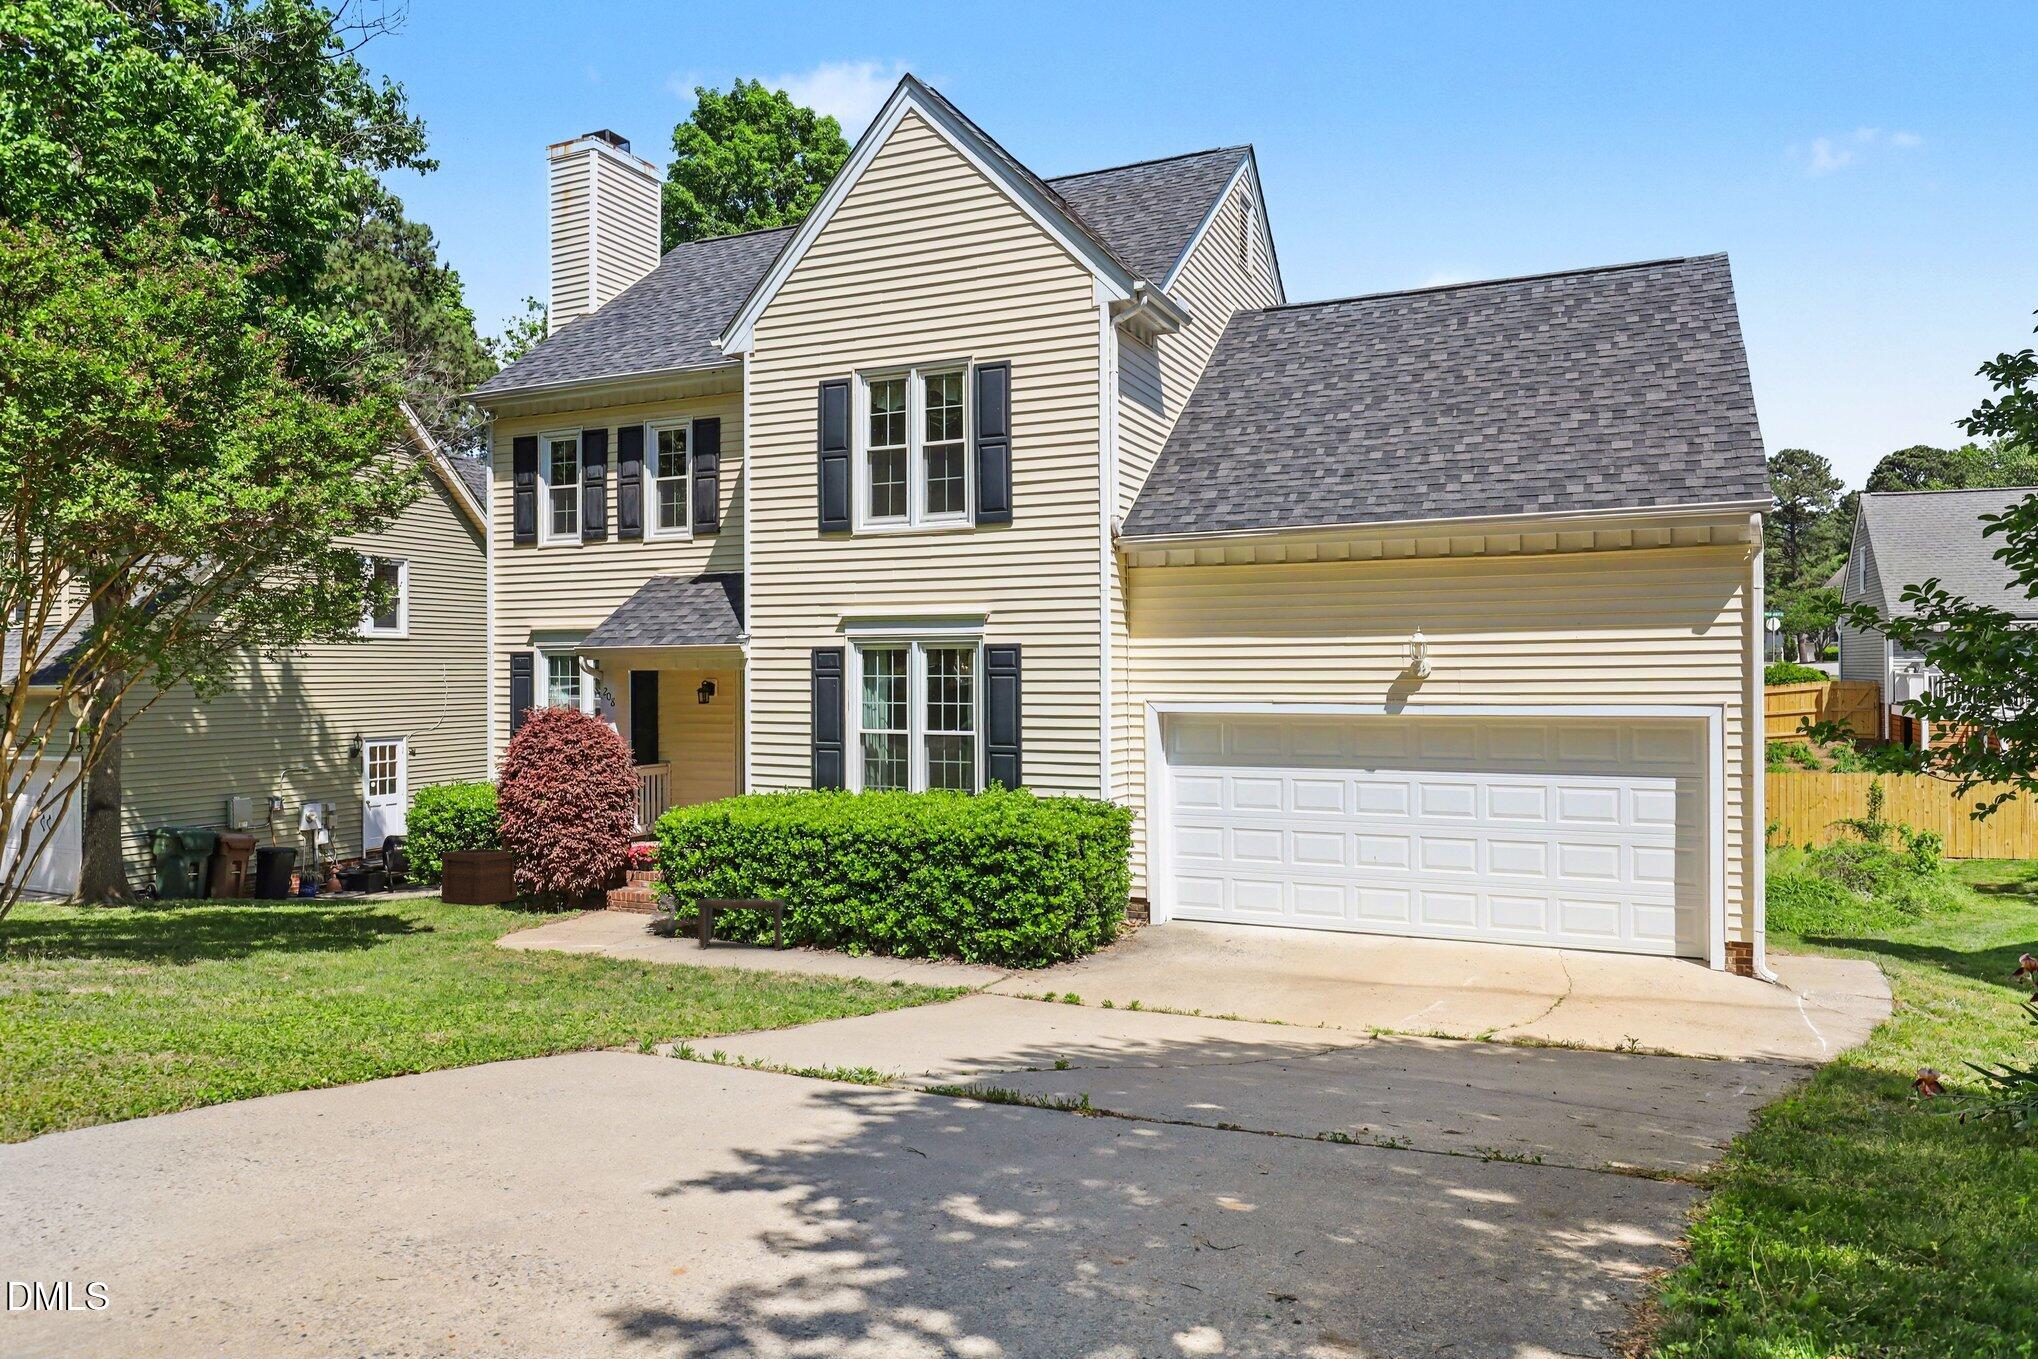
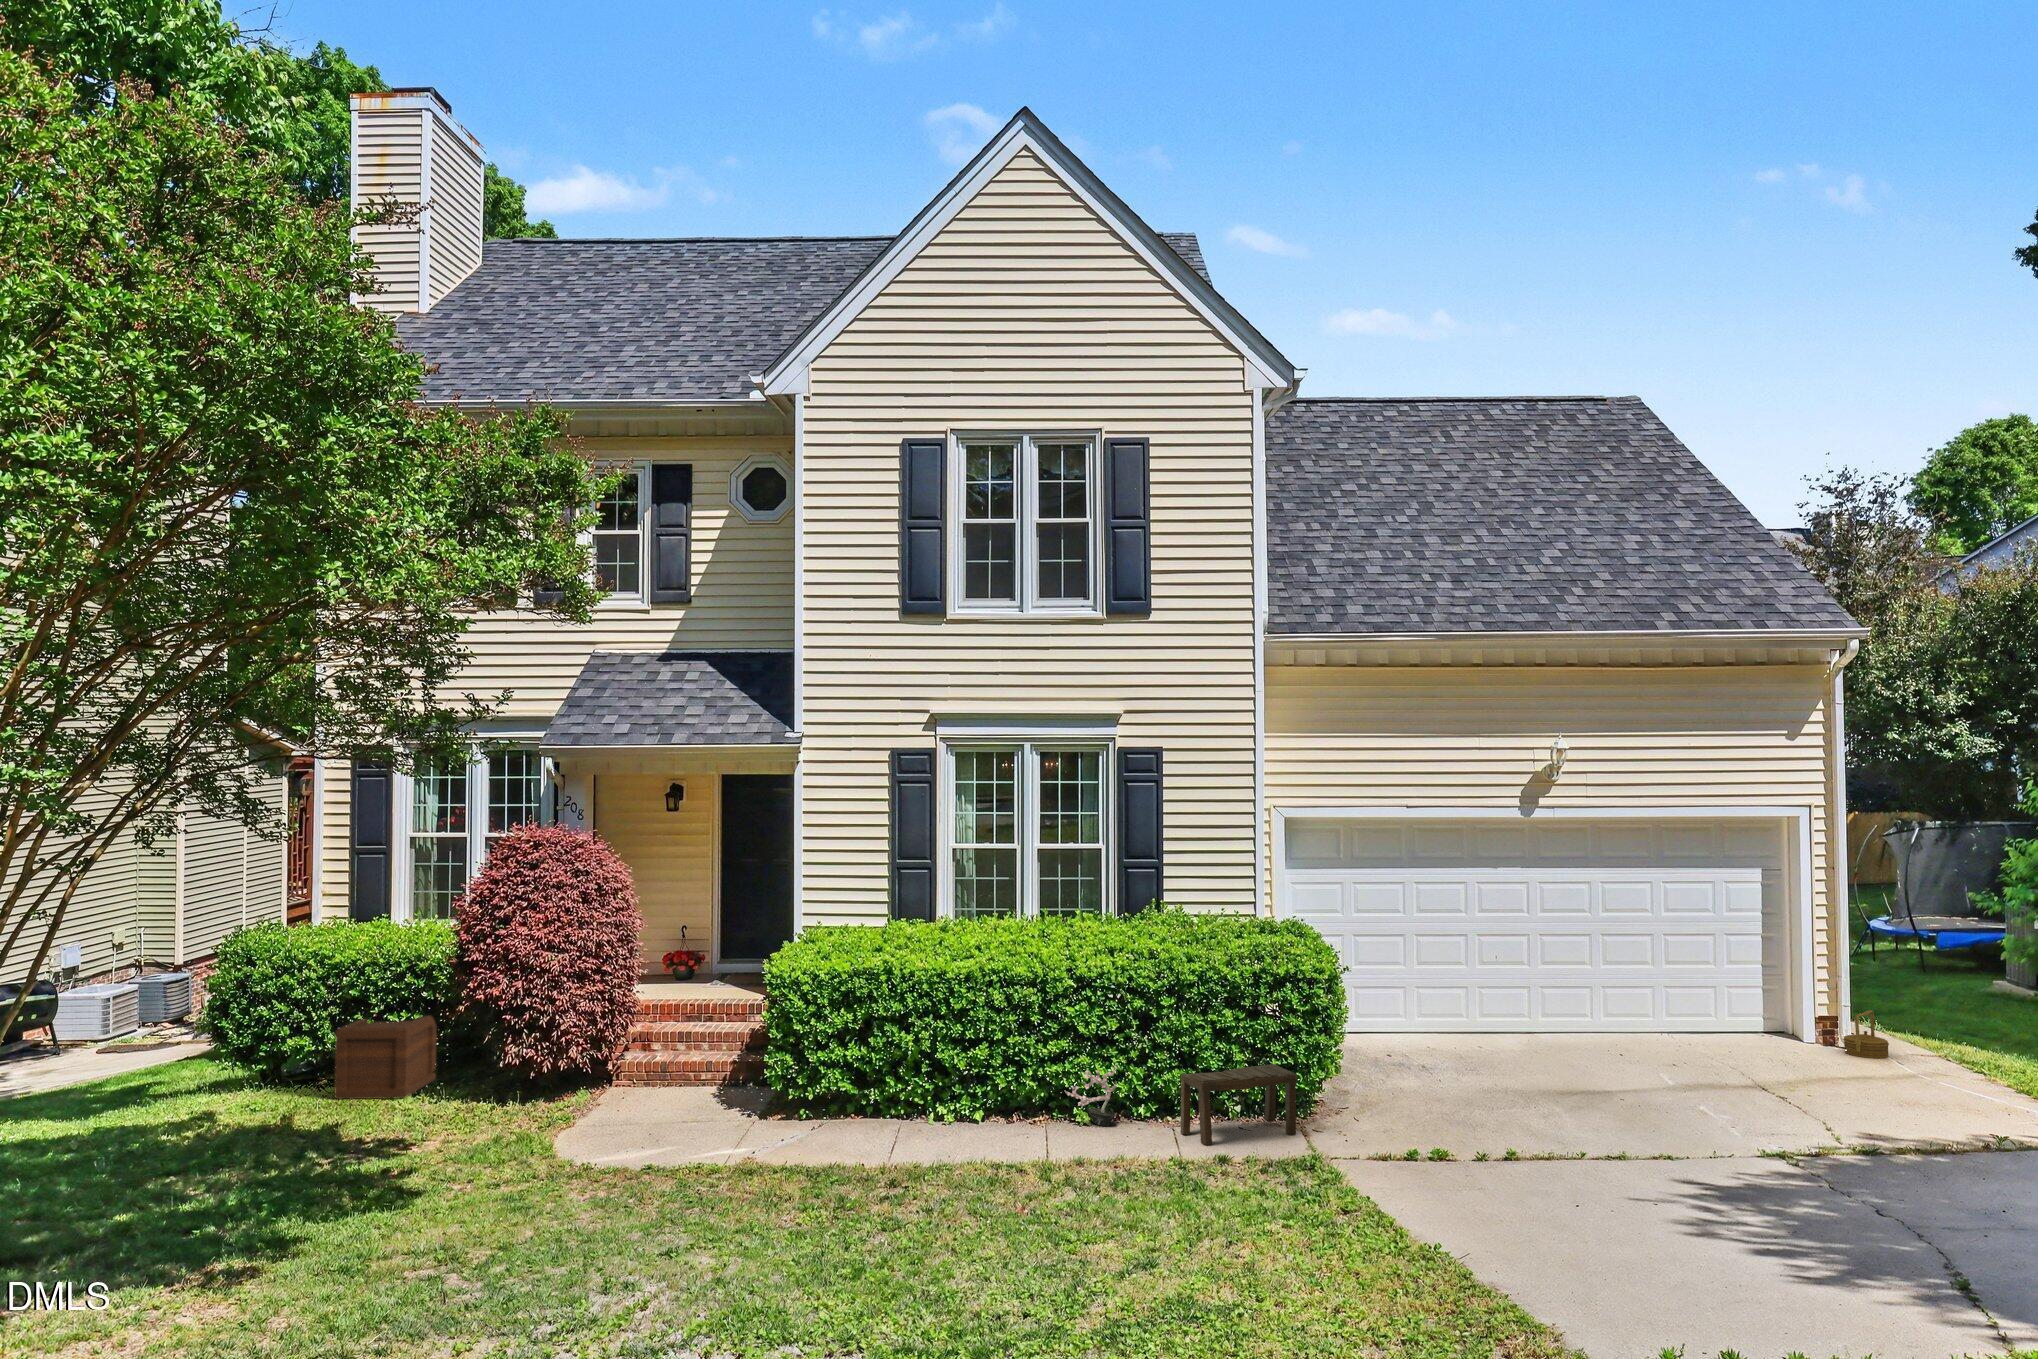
potted plant: present [651,895,676,938] -> present [1066,1065,1117,1126]
bench: present [697,898,785,950] -> present [1181,1064,1298,1146]
woven basket: none [1735,940,1784,992] -> present [1843,1010,1889,1058]

